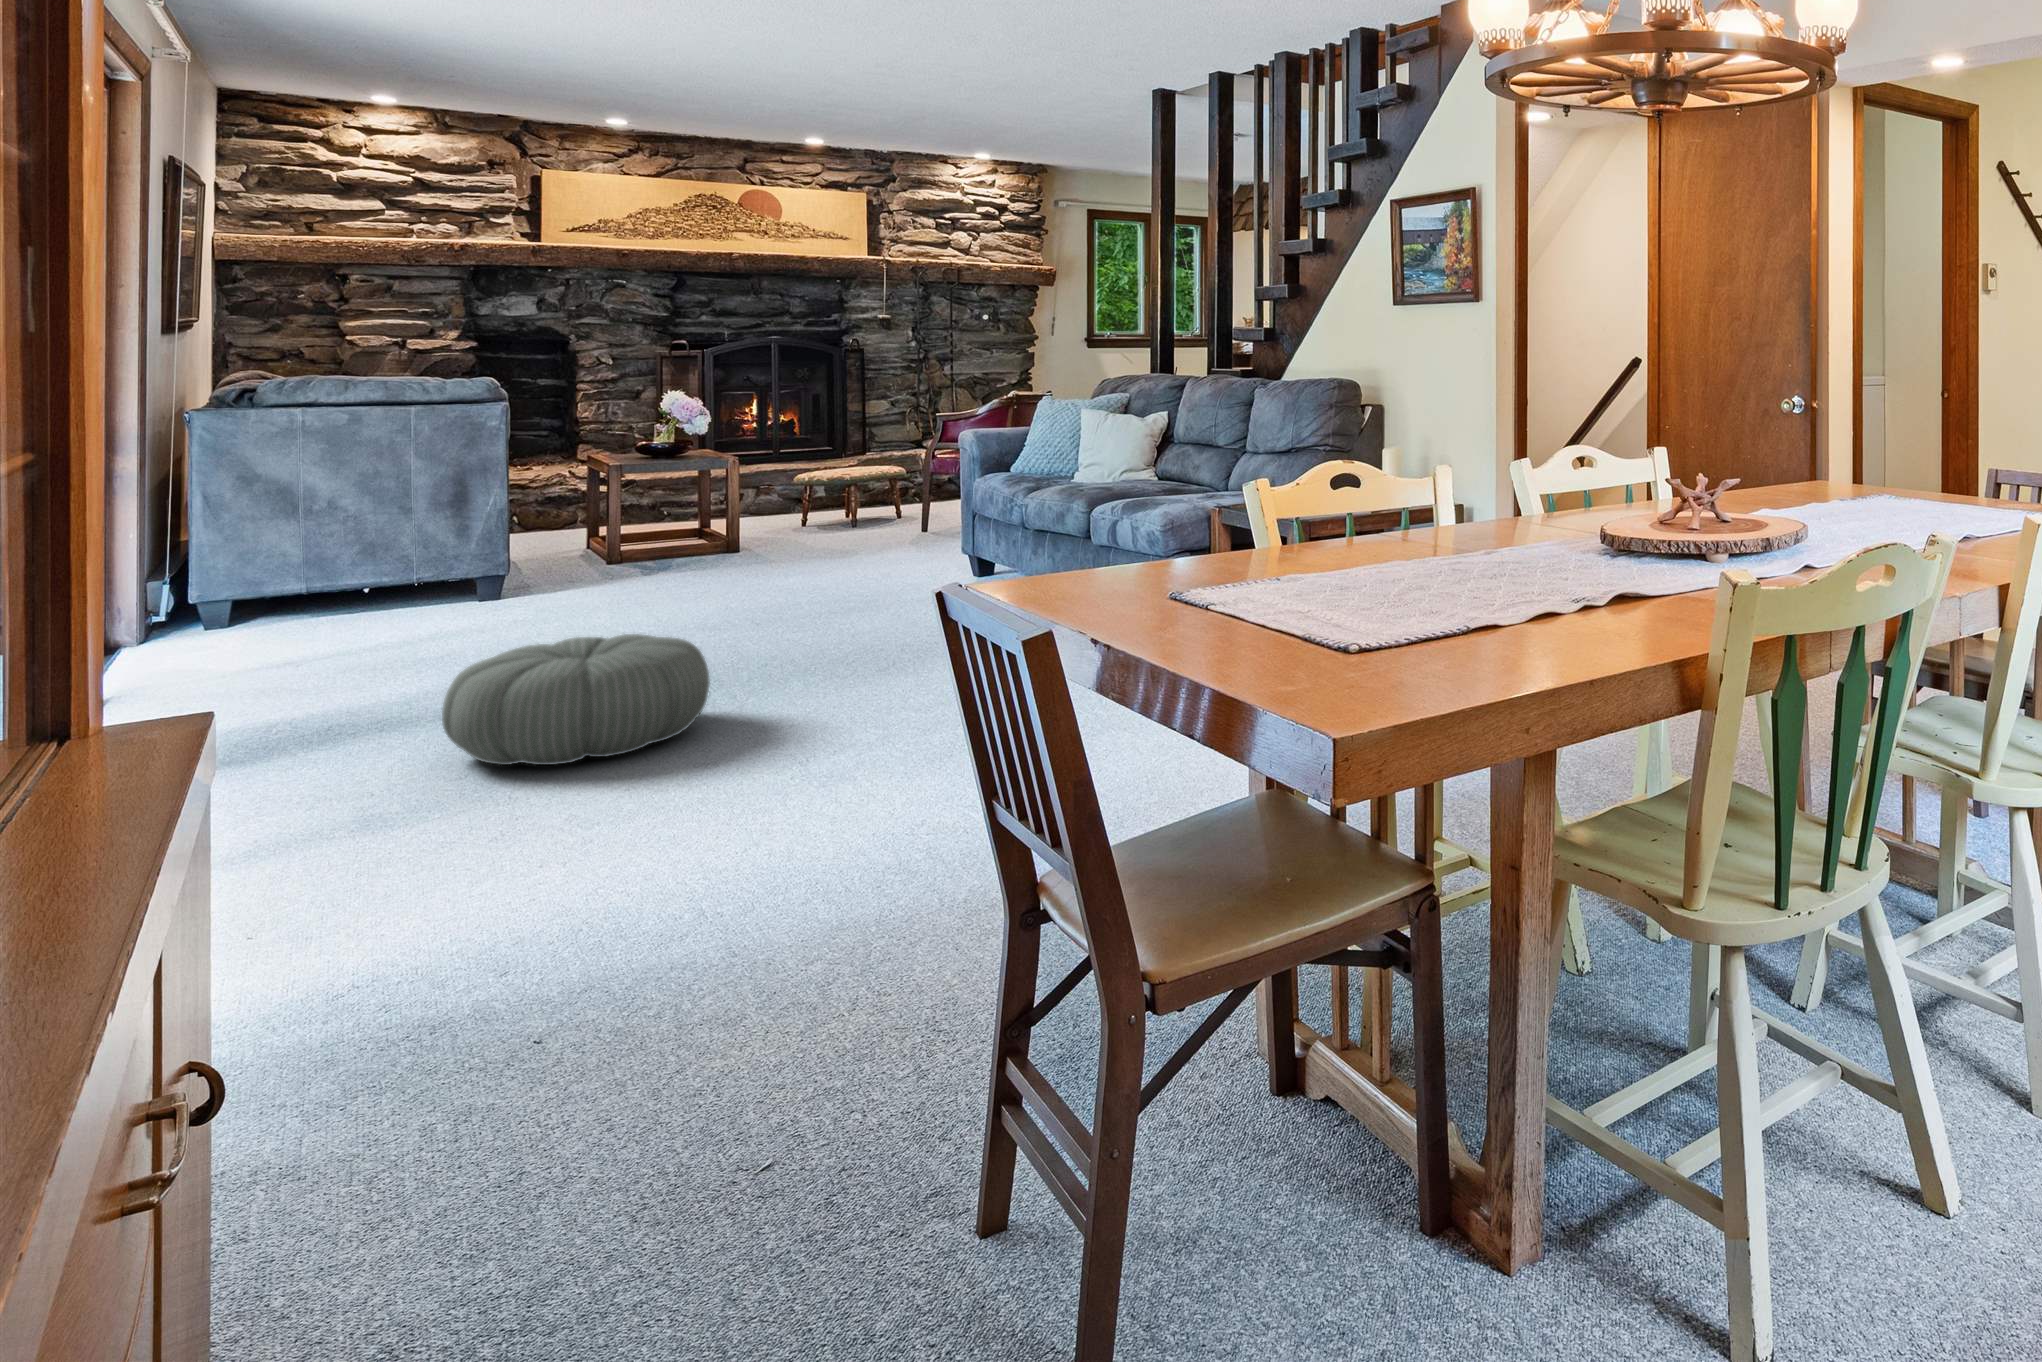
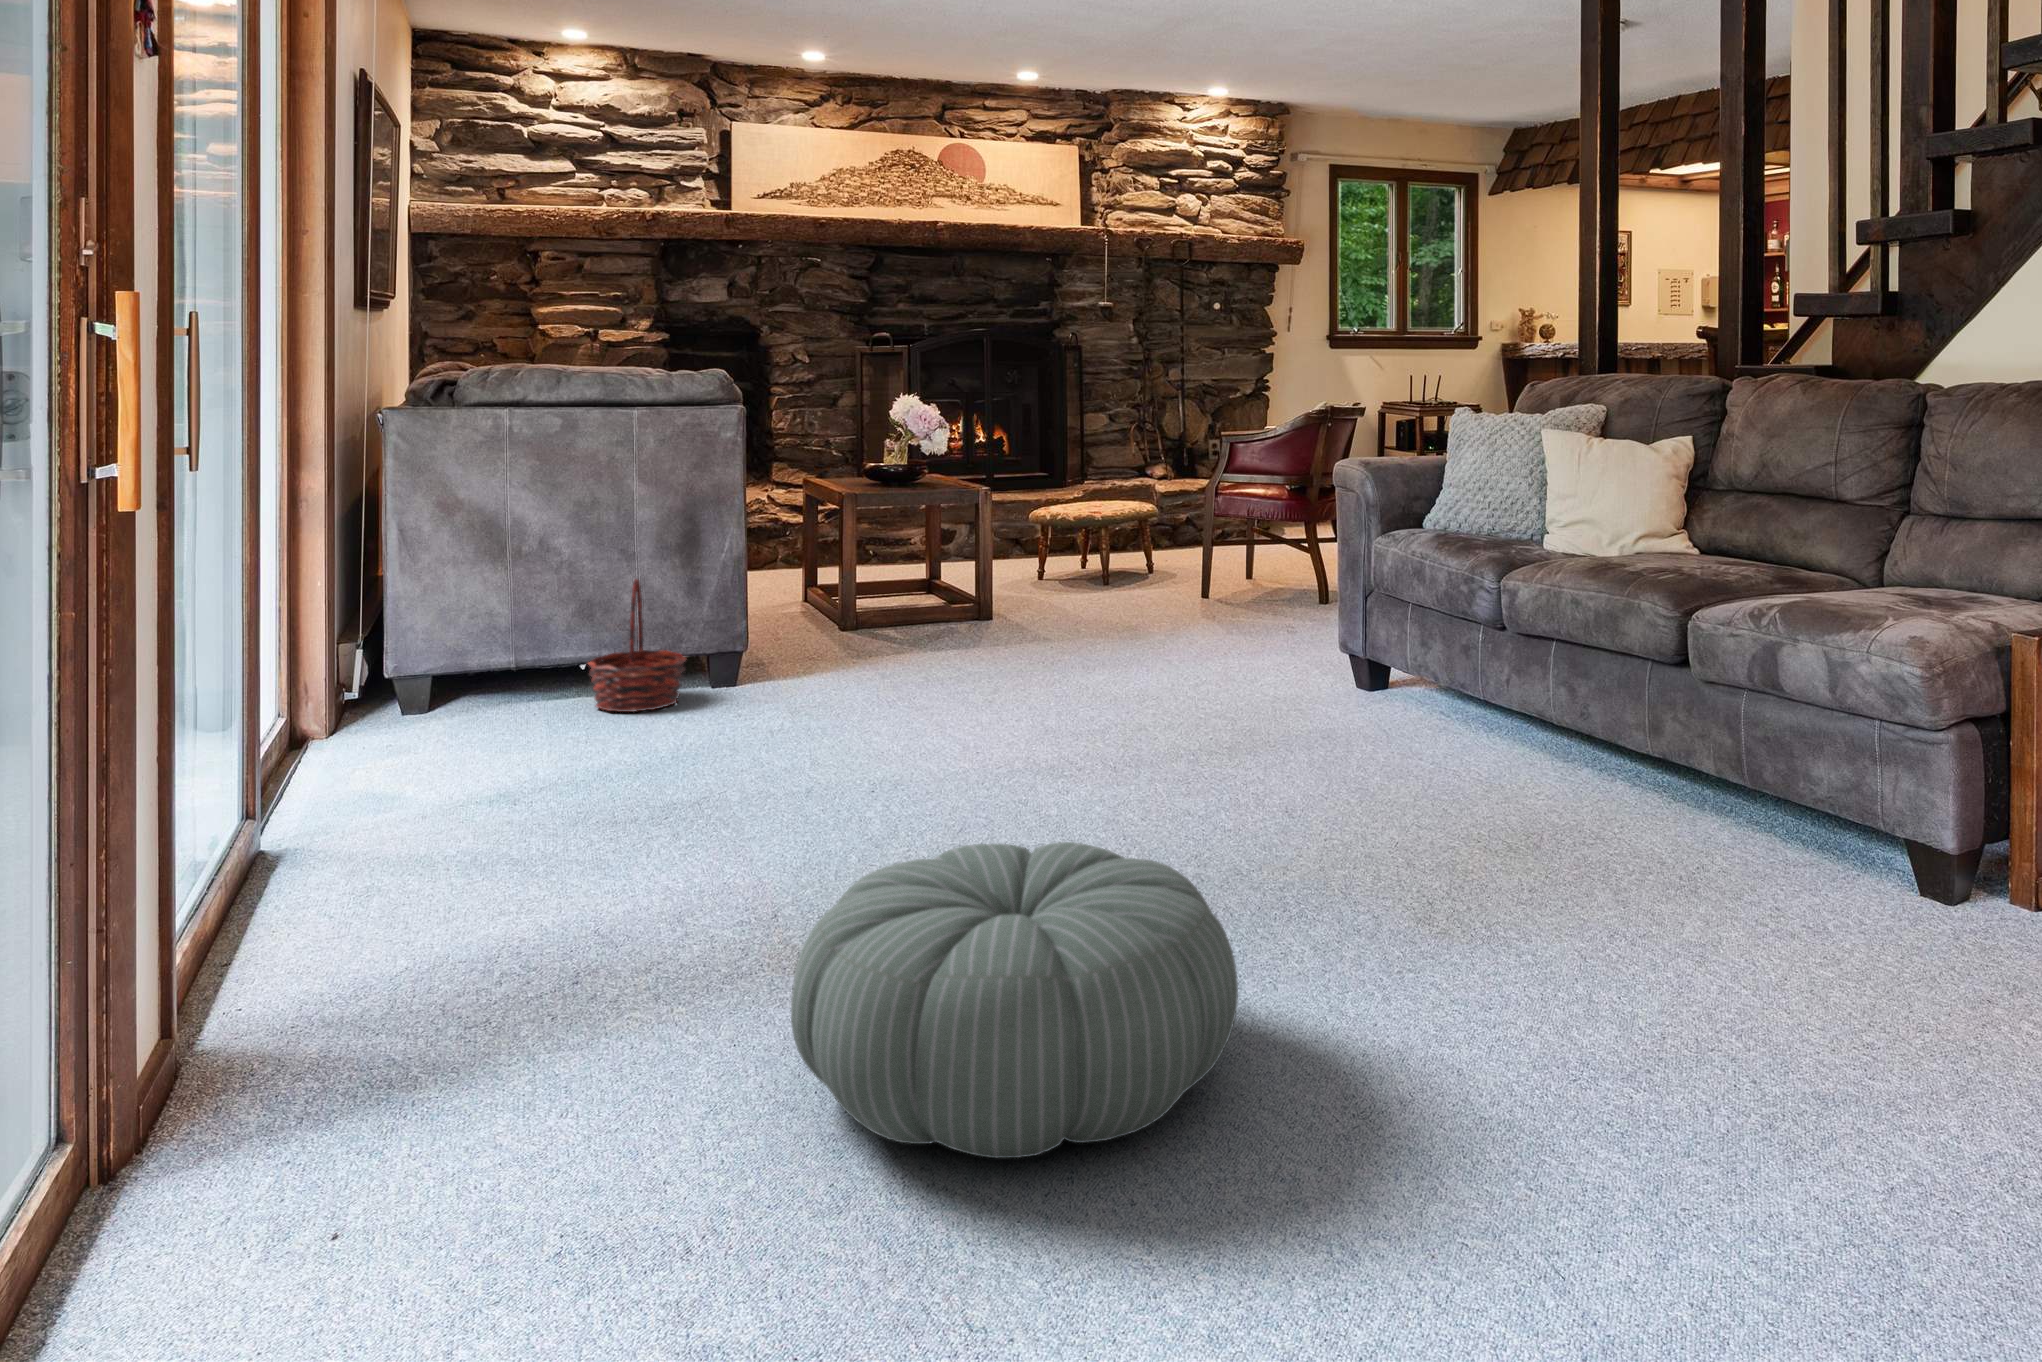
basket: none [369,527,455,620] -> present [588,579,686,712]

